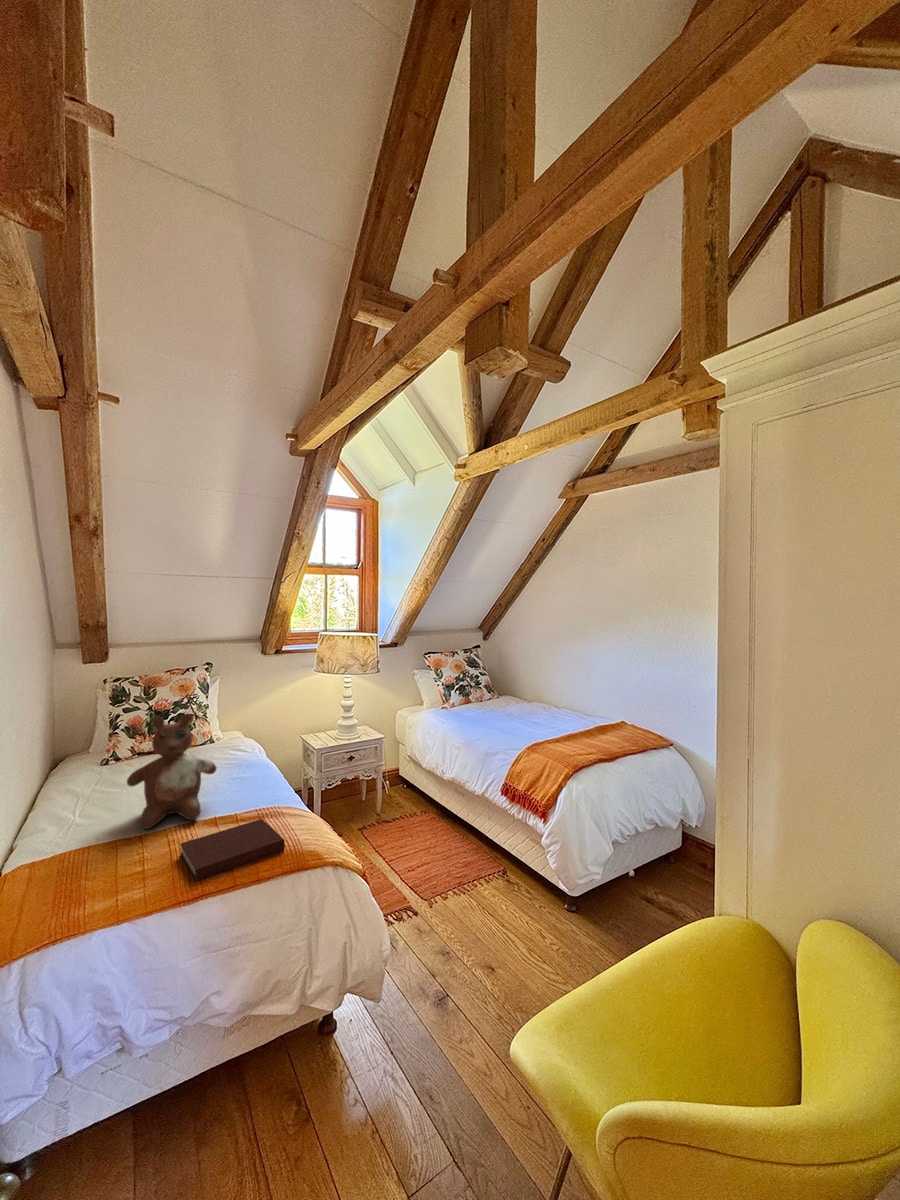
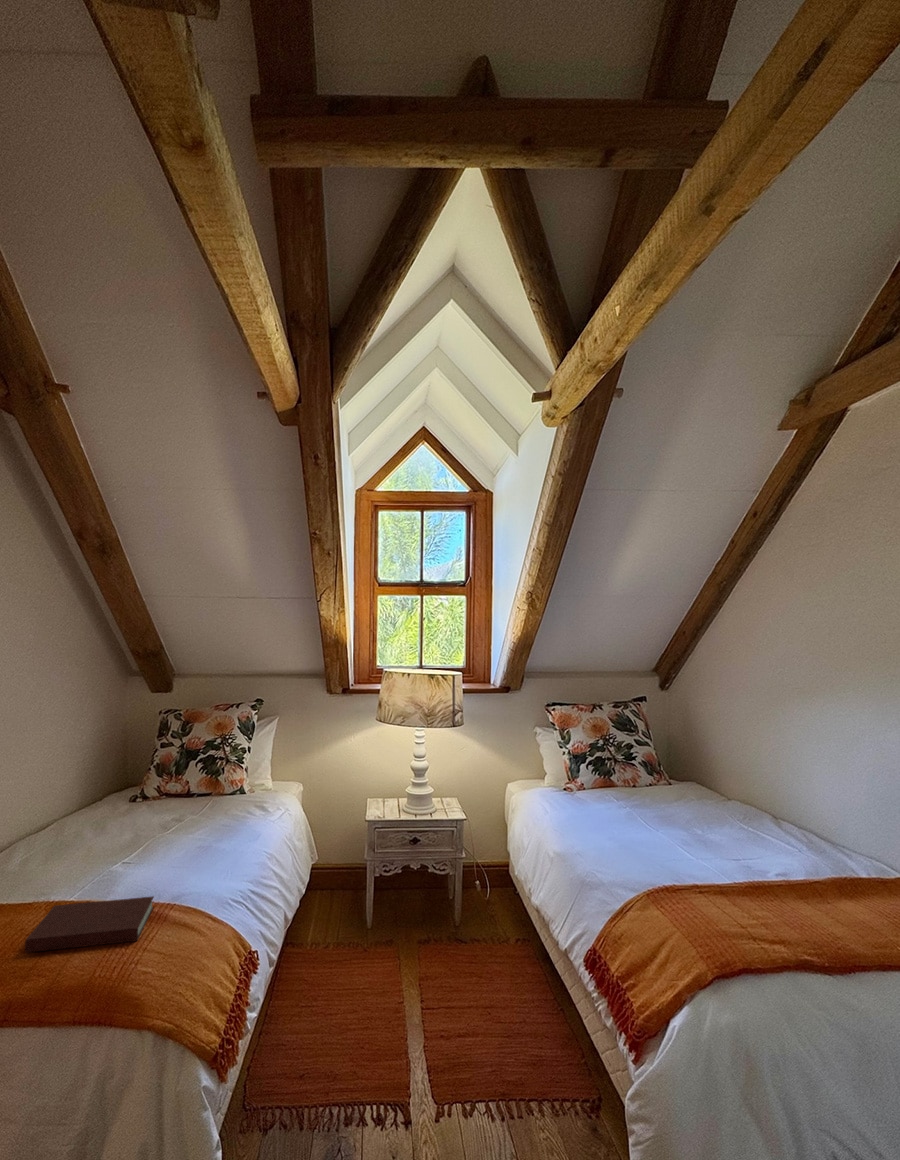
stuffed bear: present [127,714,216,828] -> none [60,756,162,881]

